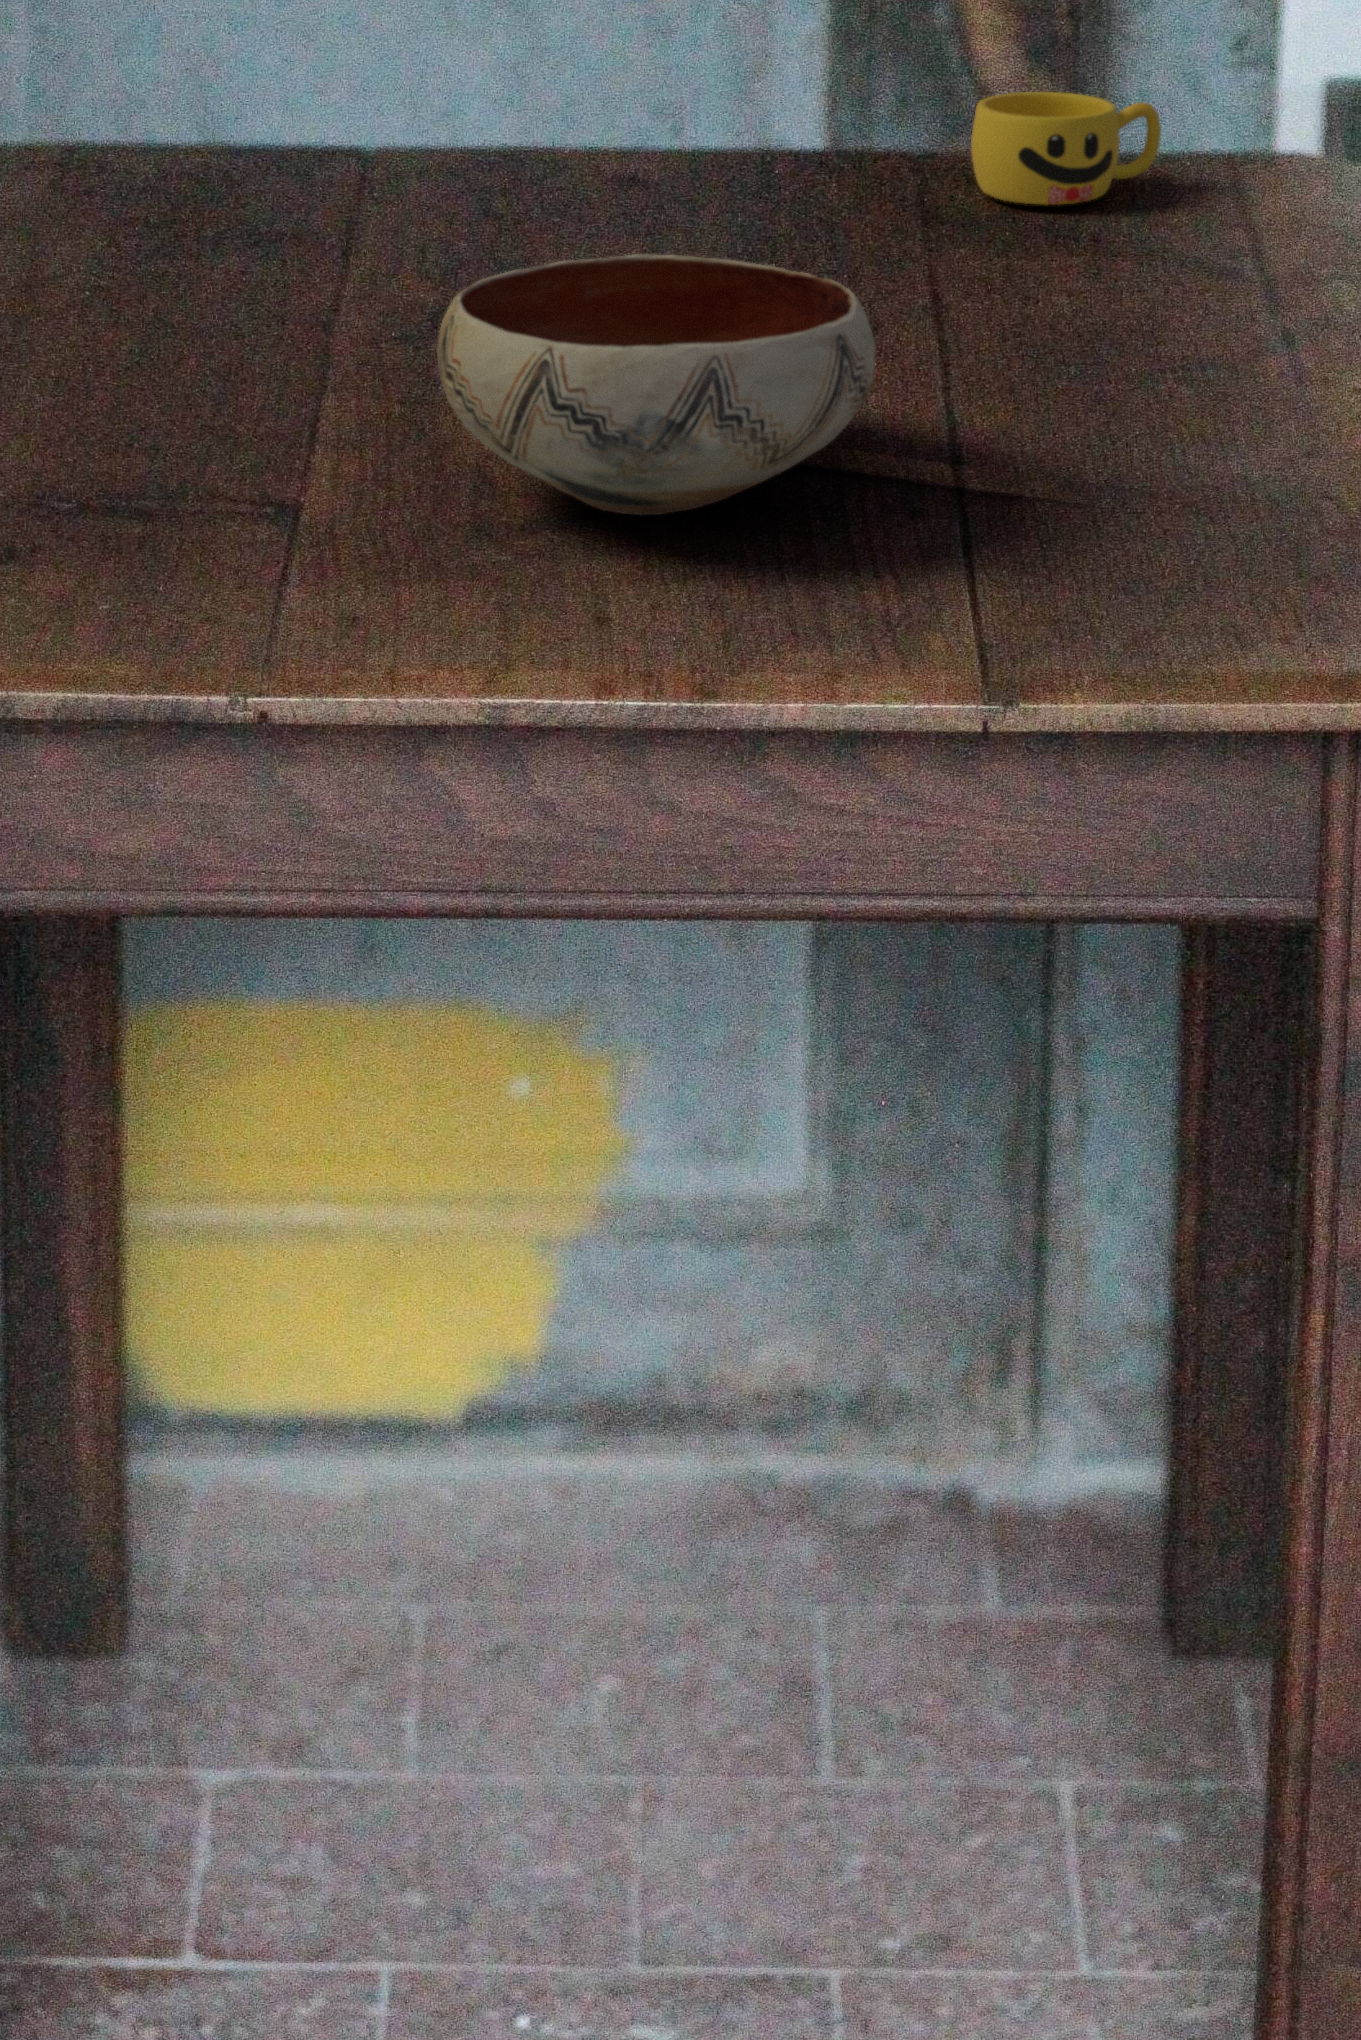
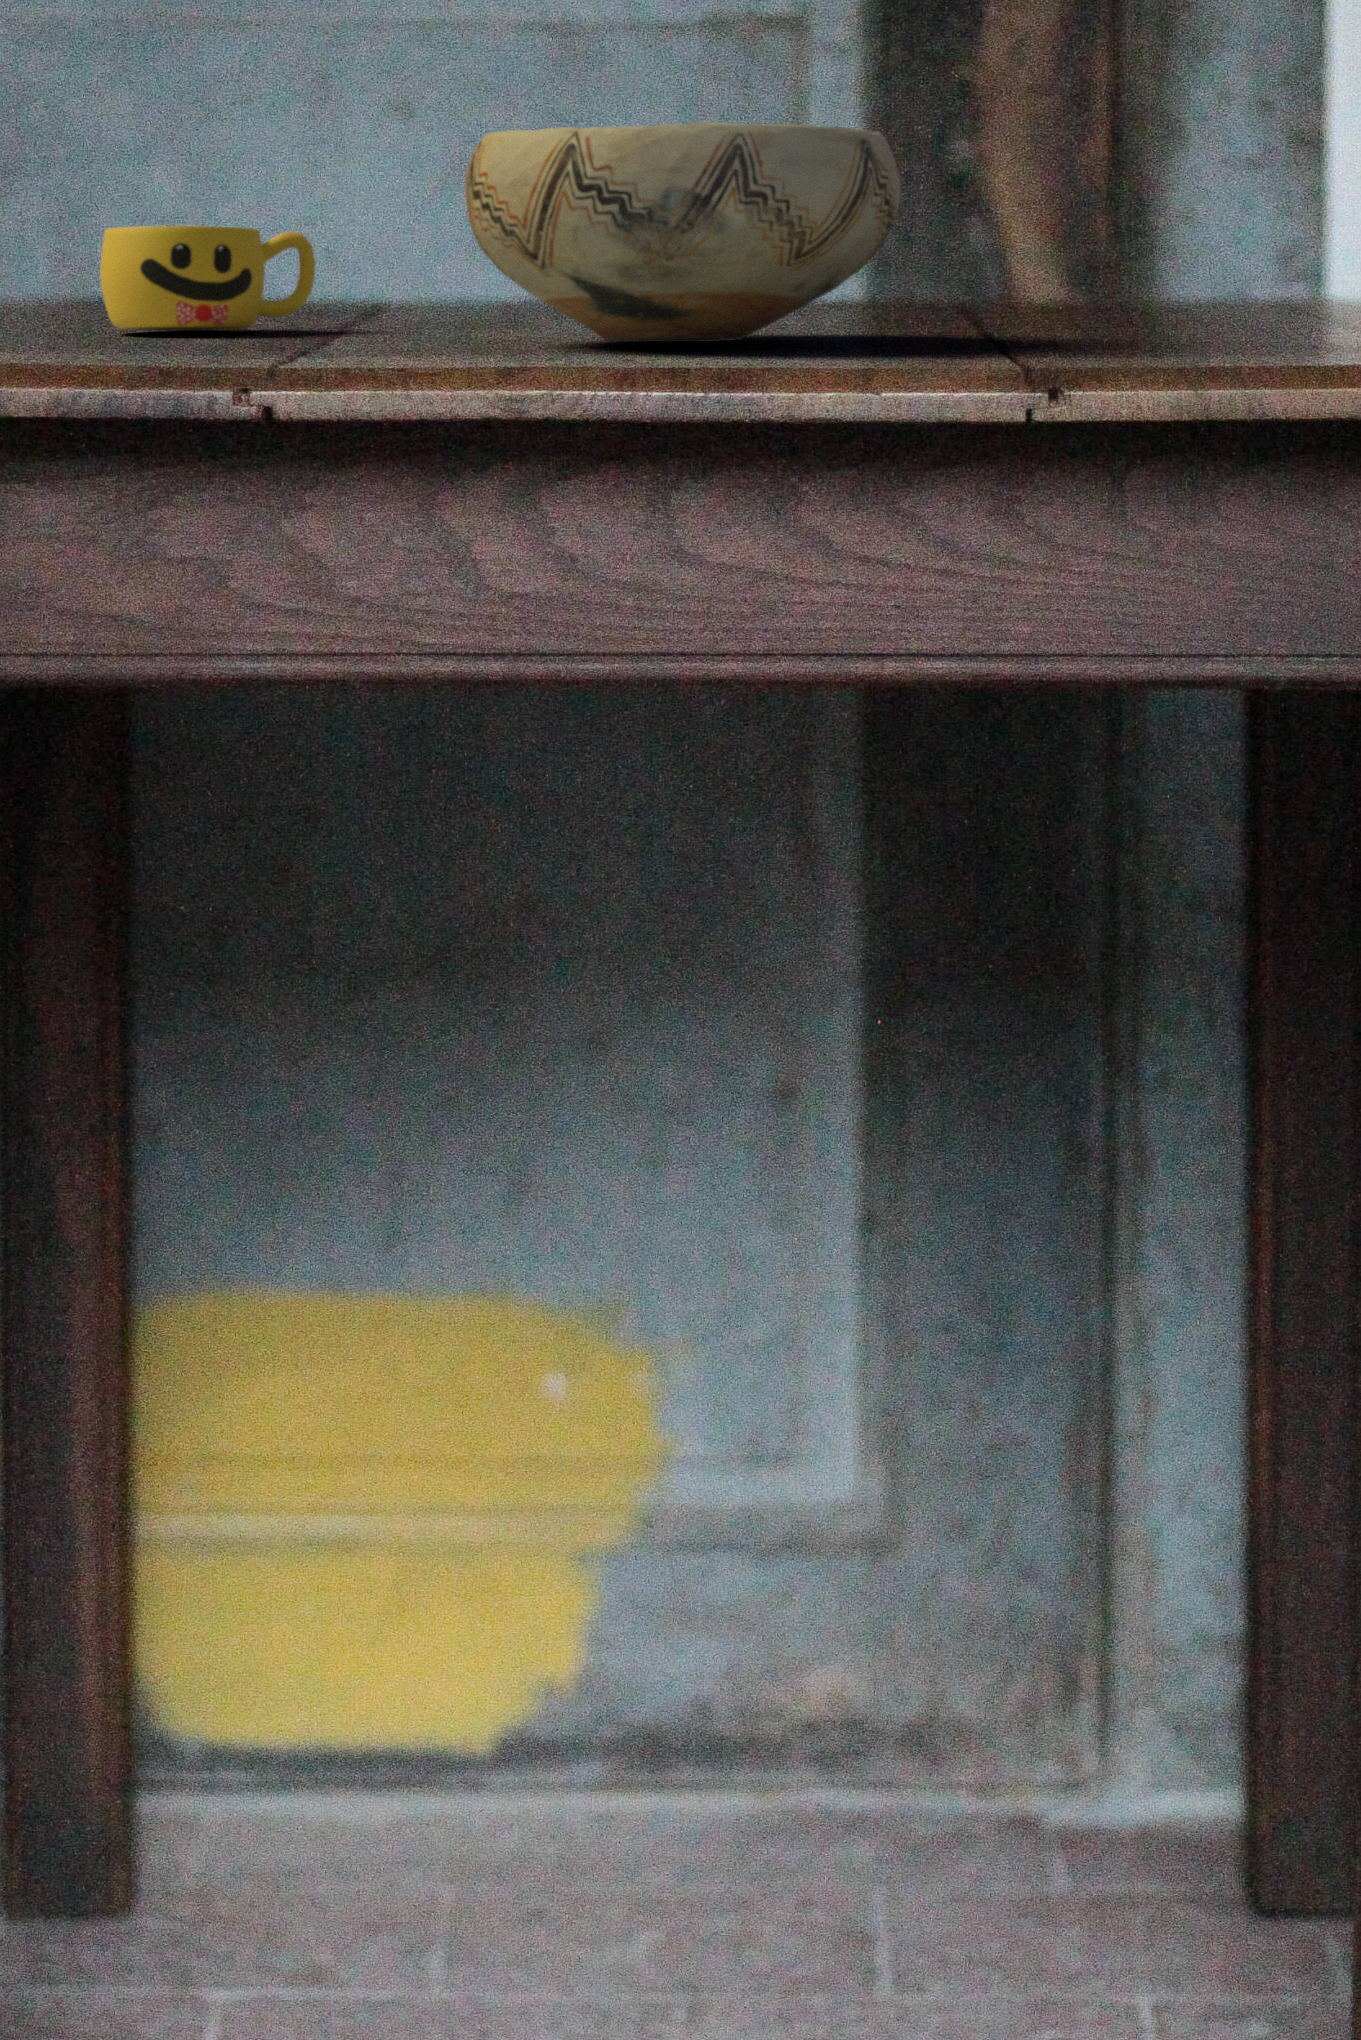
cup: present [971,92,1161,205] -> present [100,226,316,331]

